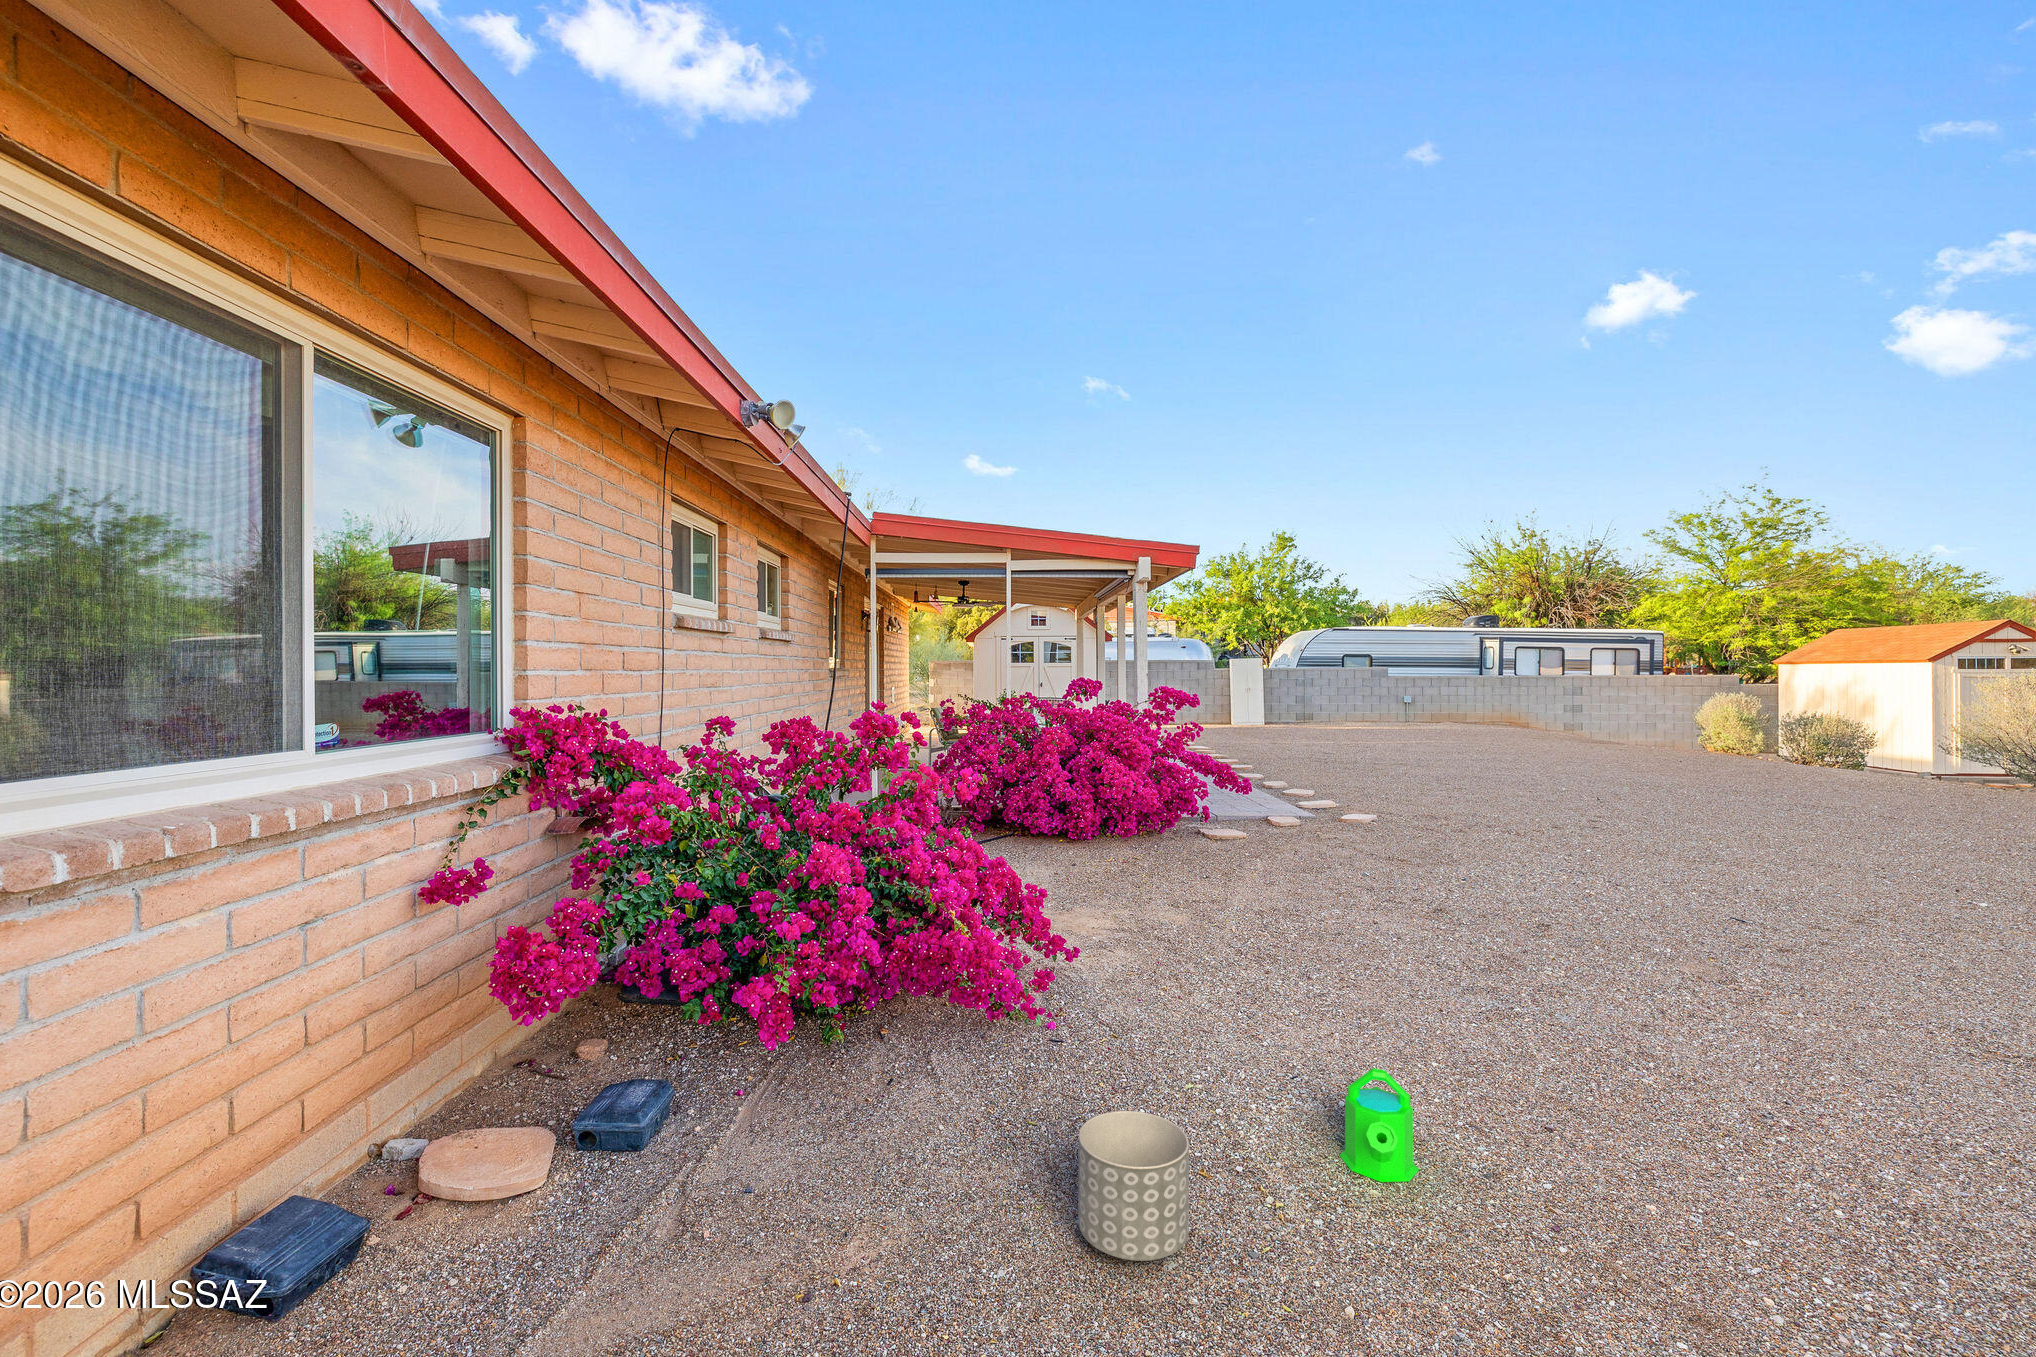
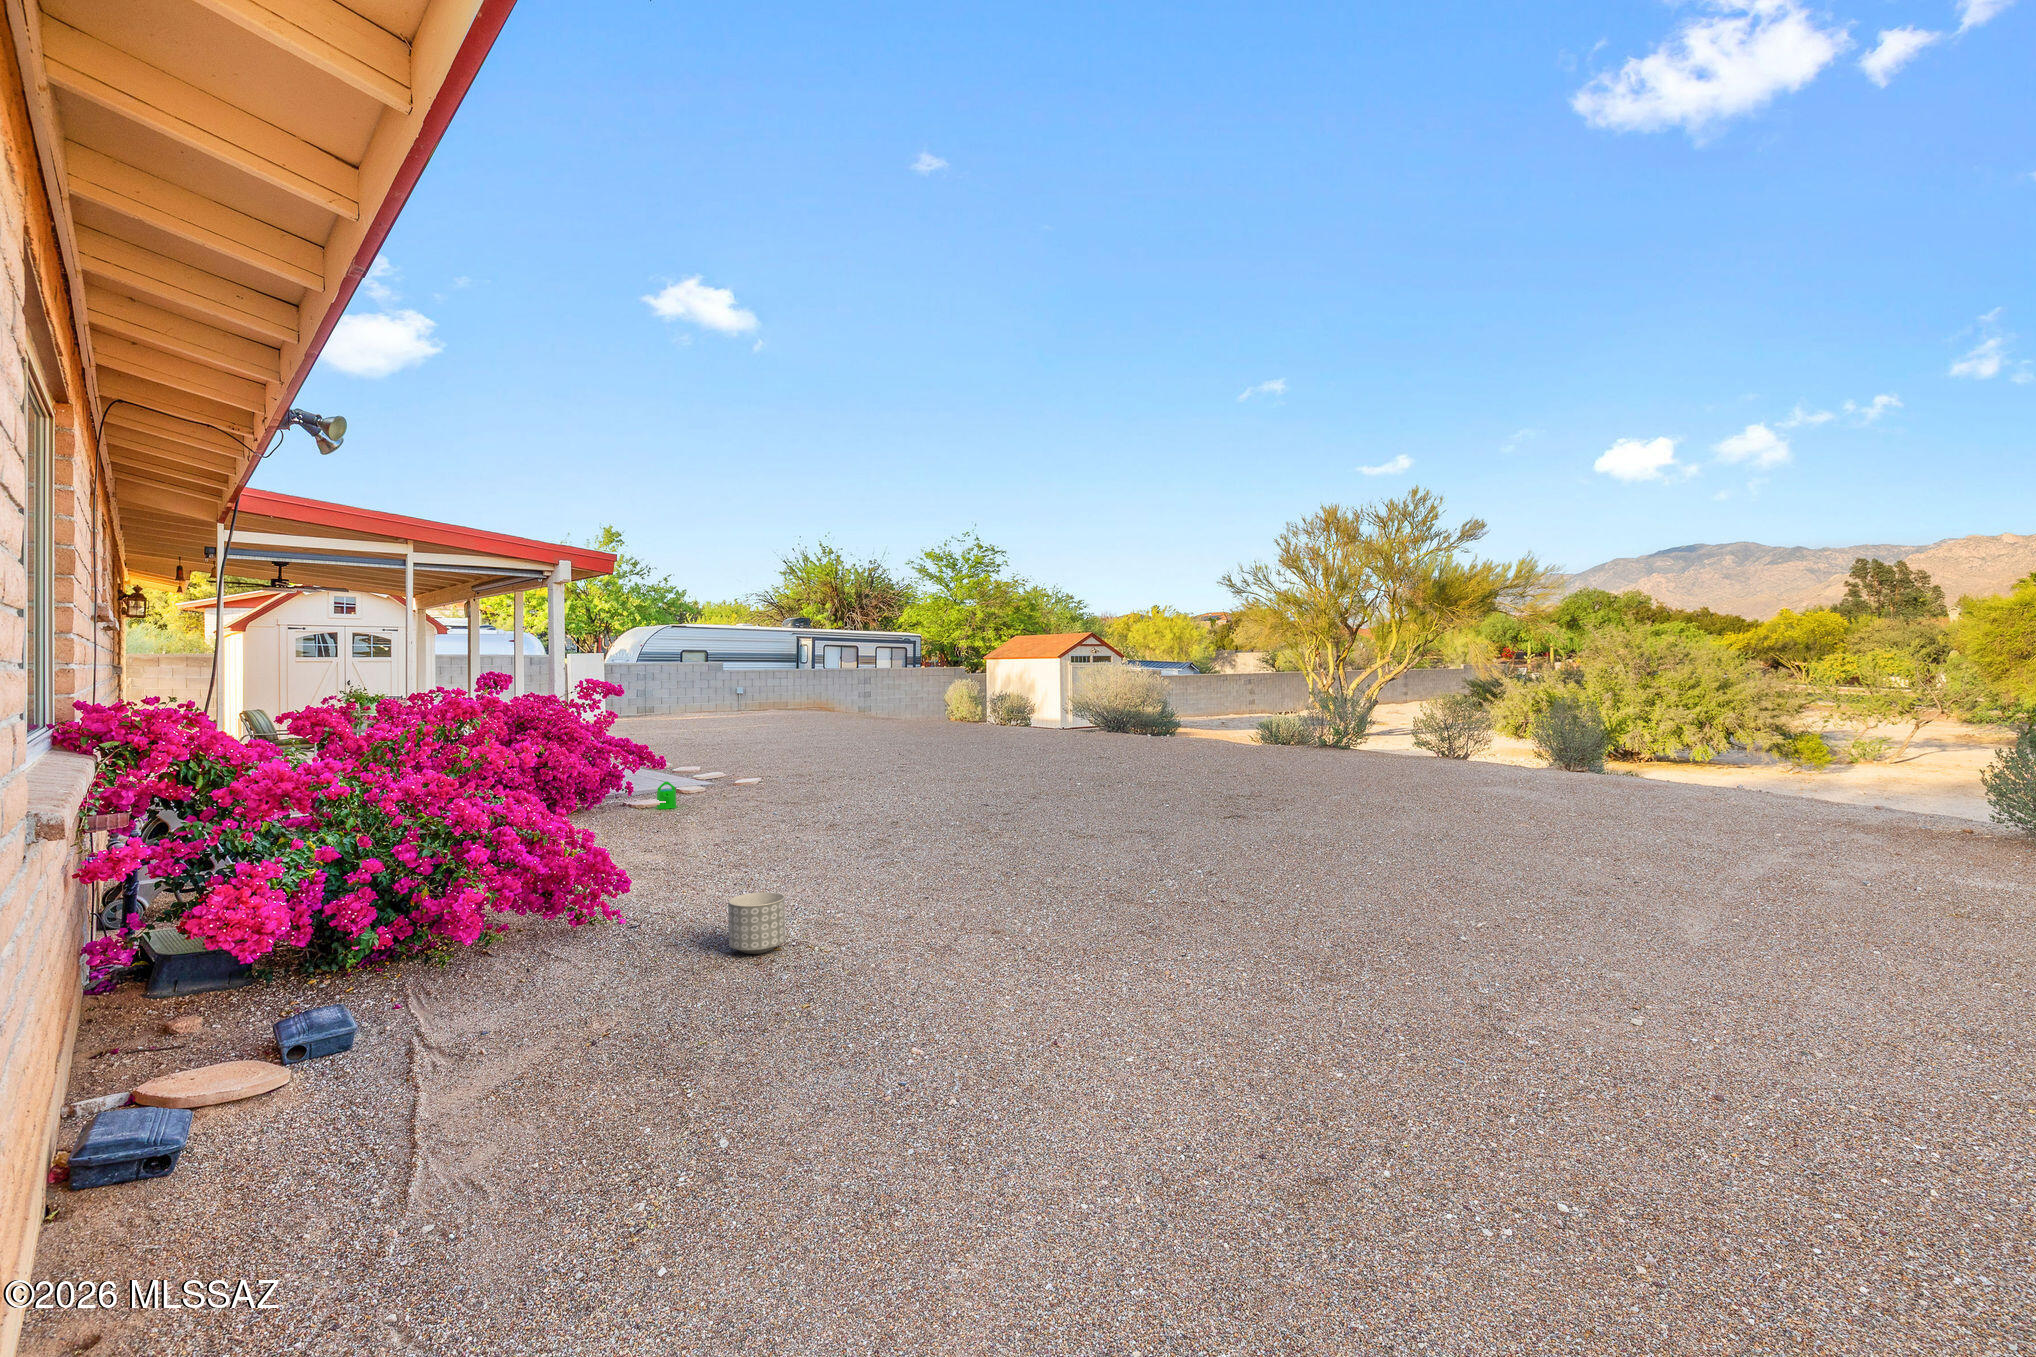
watering can: present [1340,1068,1419,1182] -> present [656,782,677,809]

